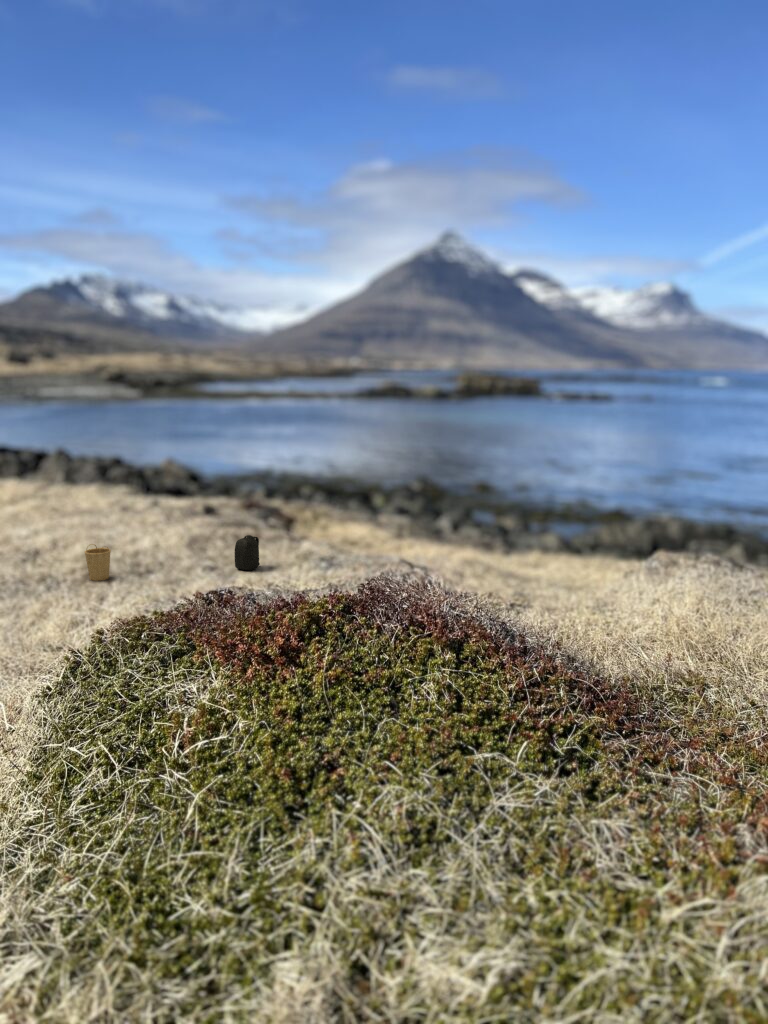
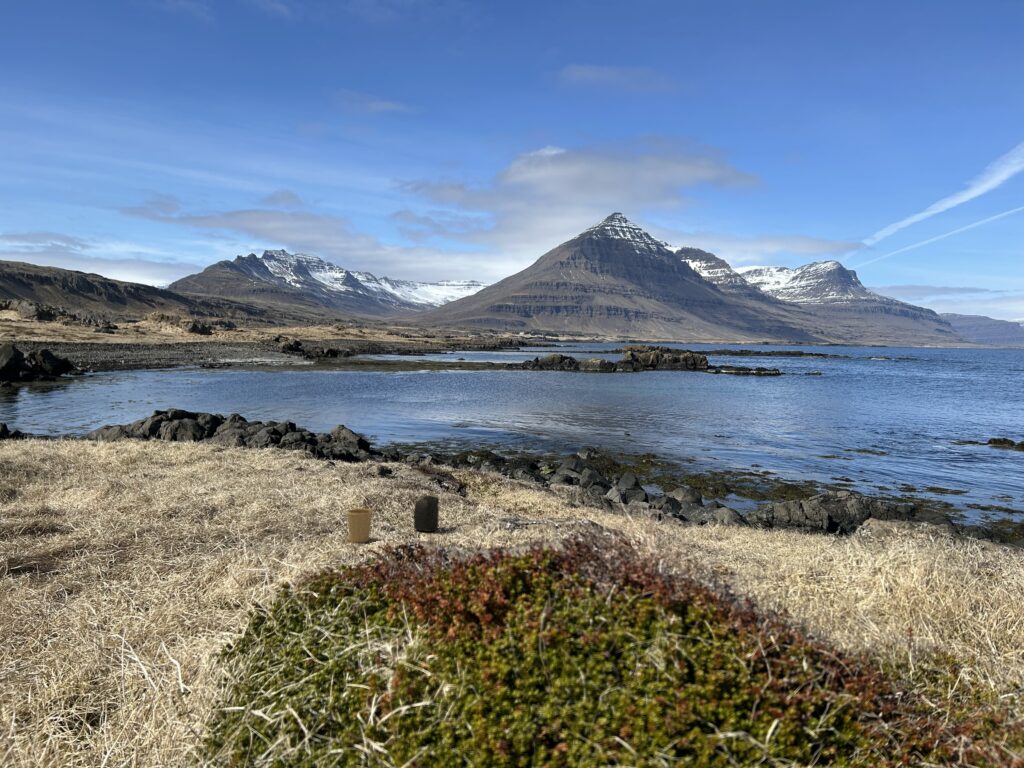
basket: present [85,544,111,581] -> present [347,508,373,542]

